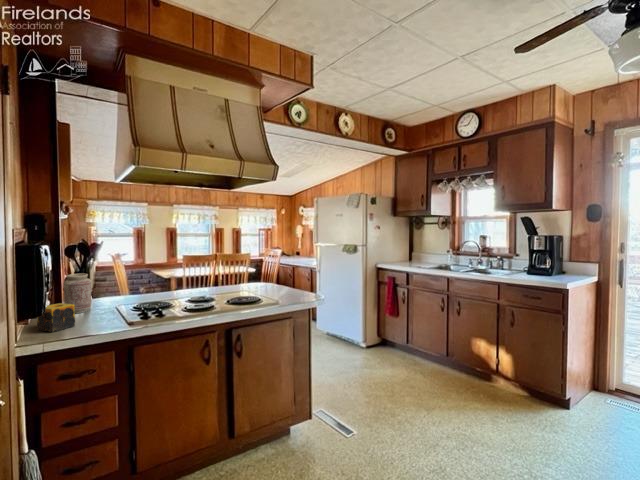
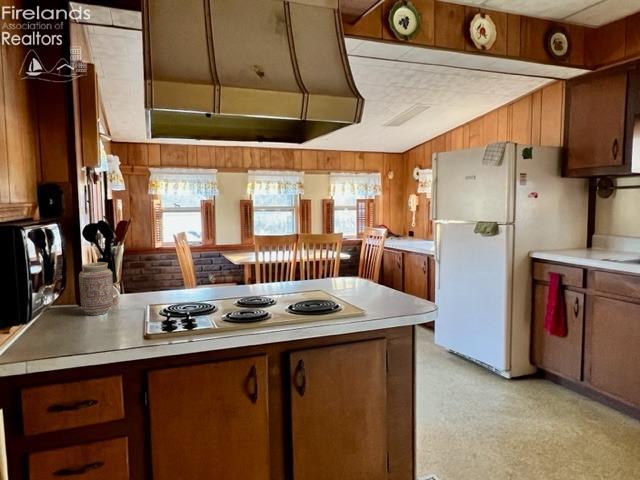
candle: present [37,303,75,332] -> none [32,304,79,344]

